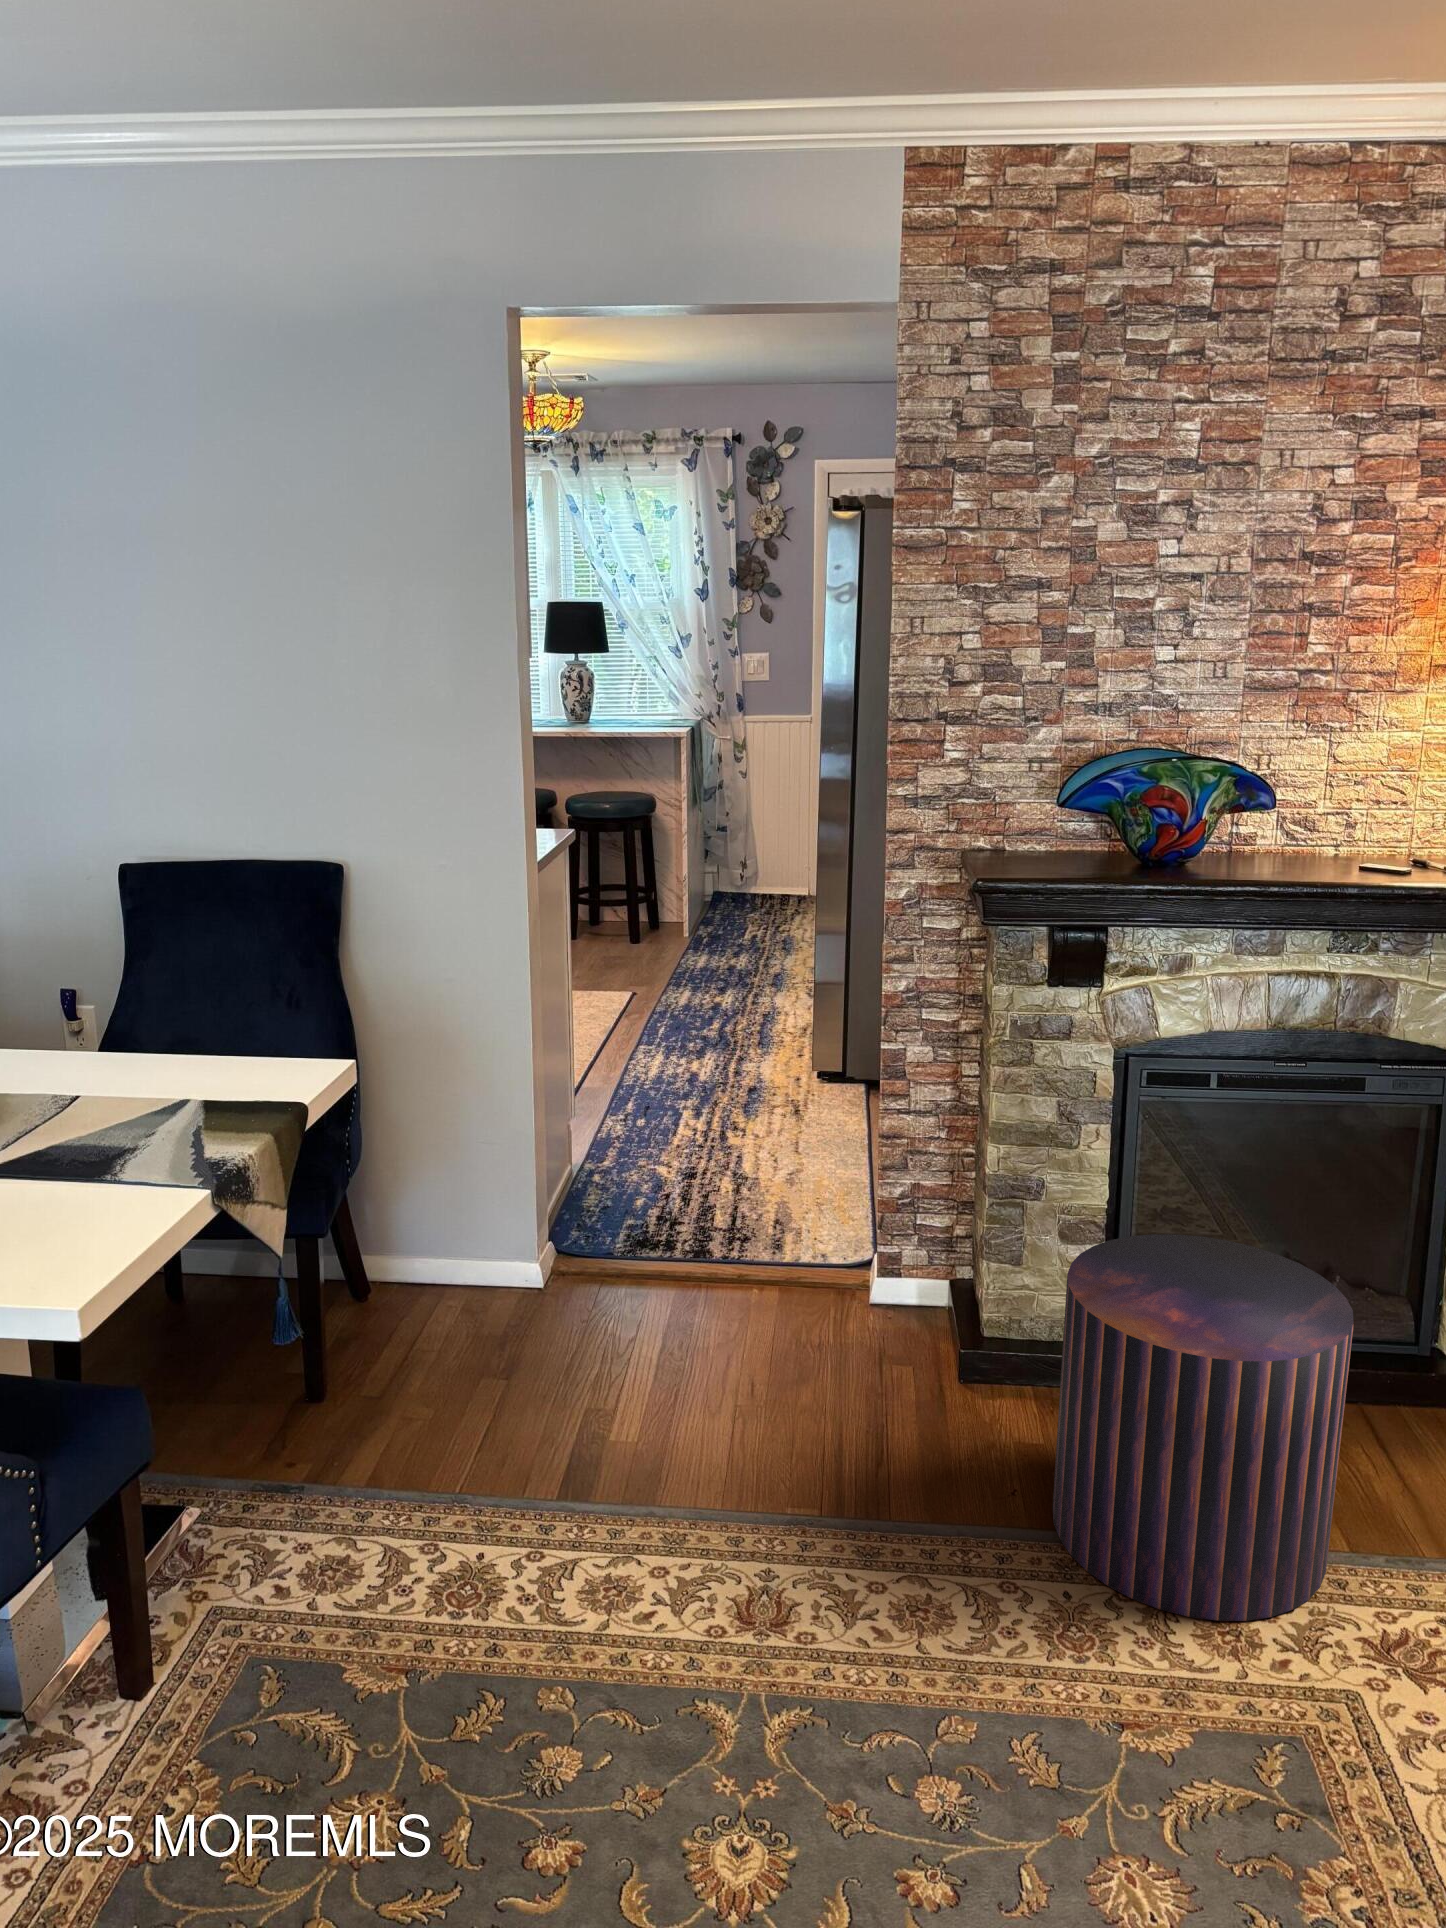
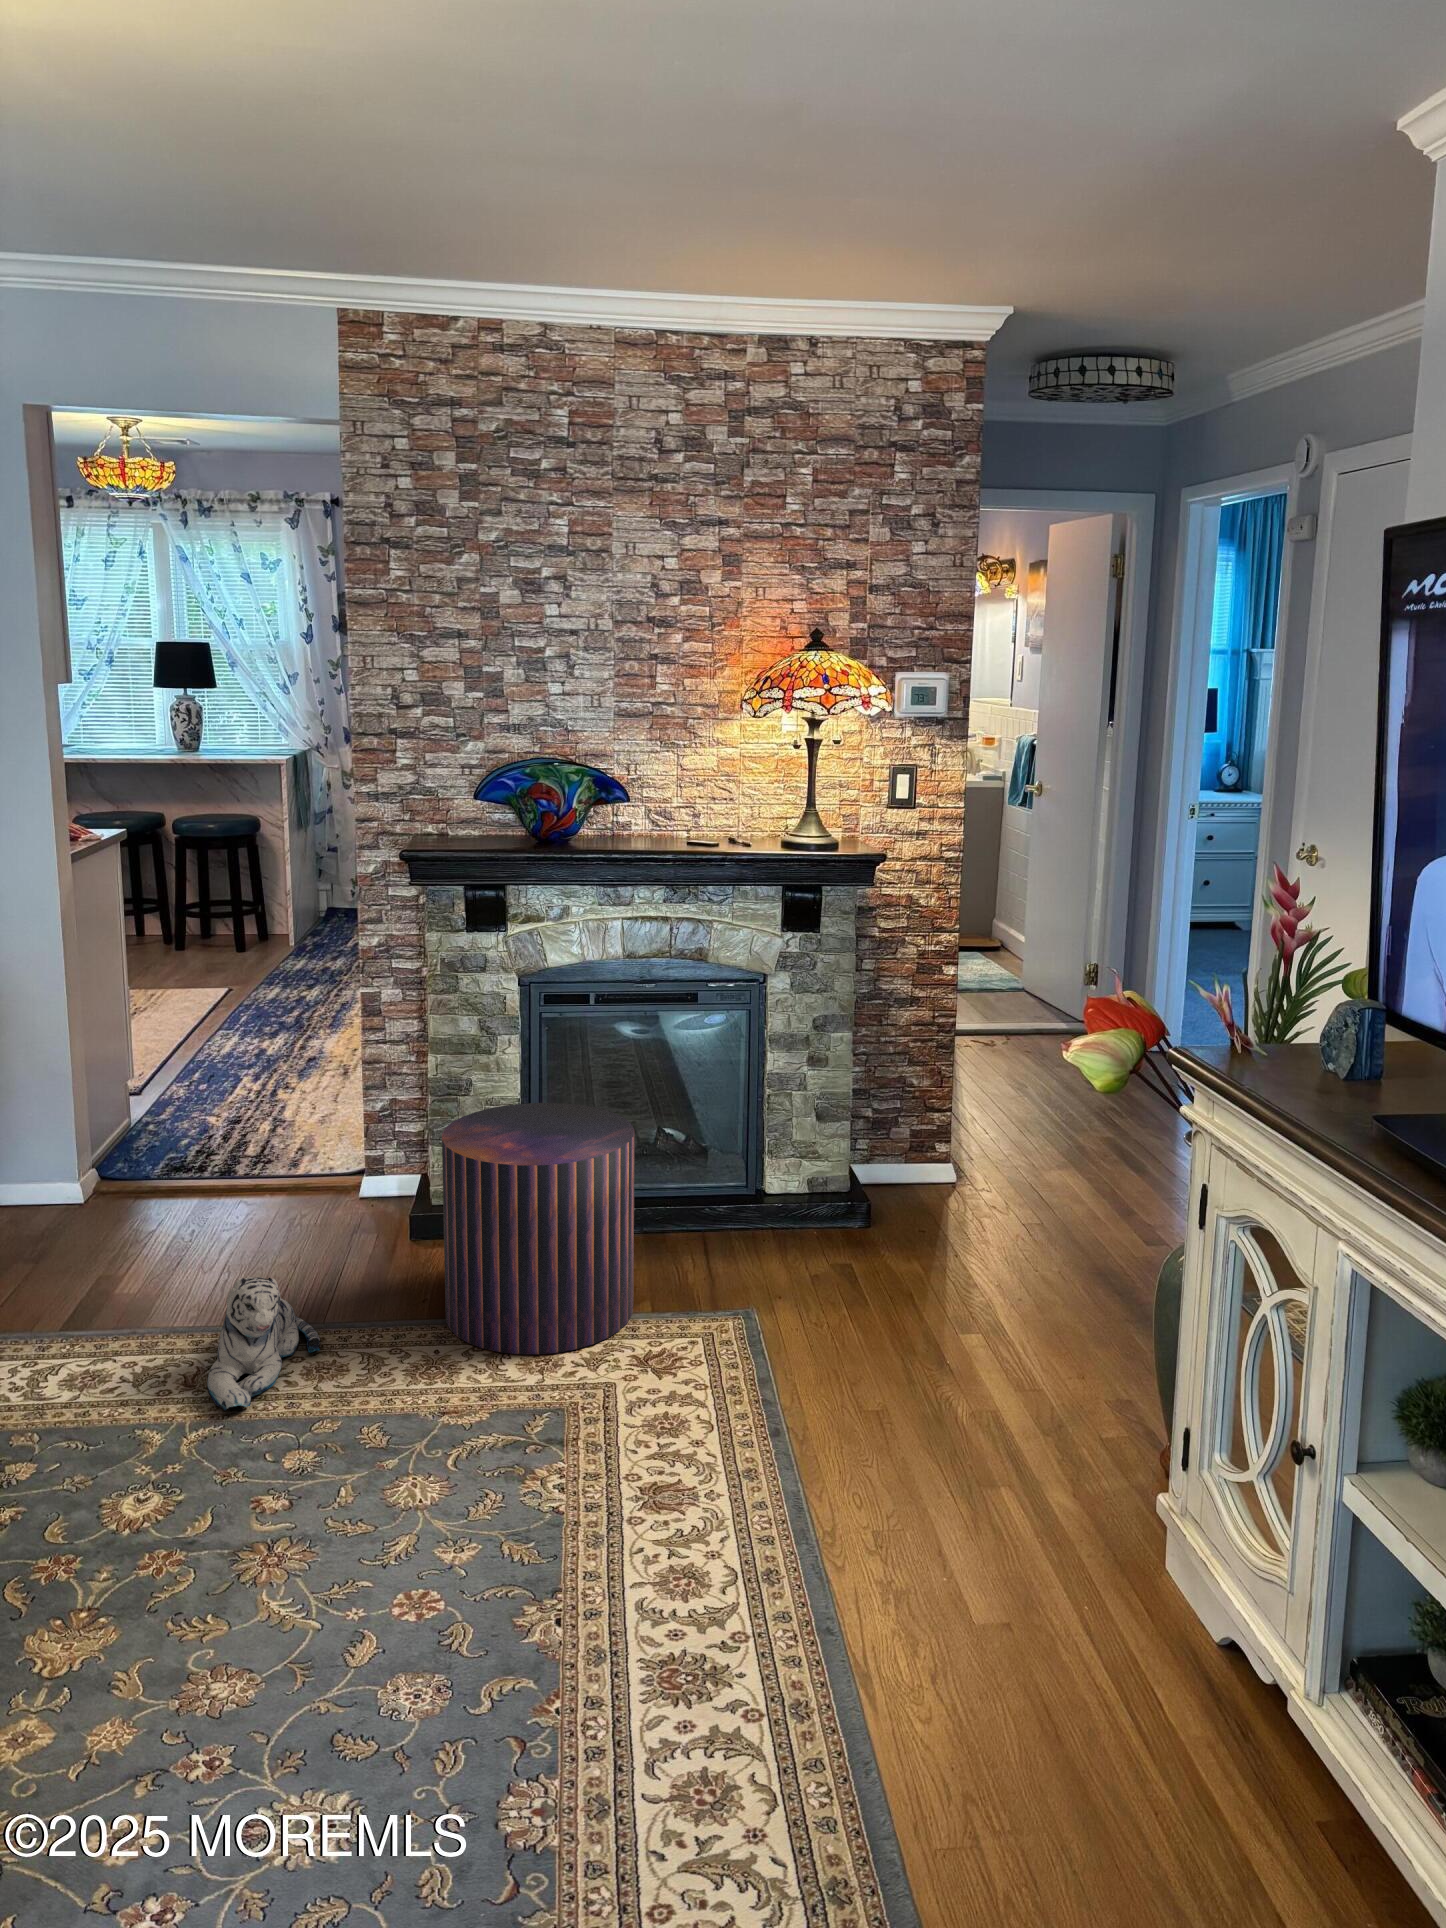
plush toy: none [770,1478,906,1678] -> present [207,1277,320,1411]

